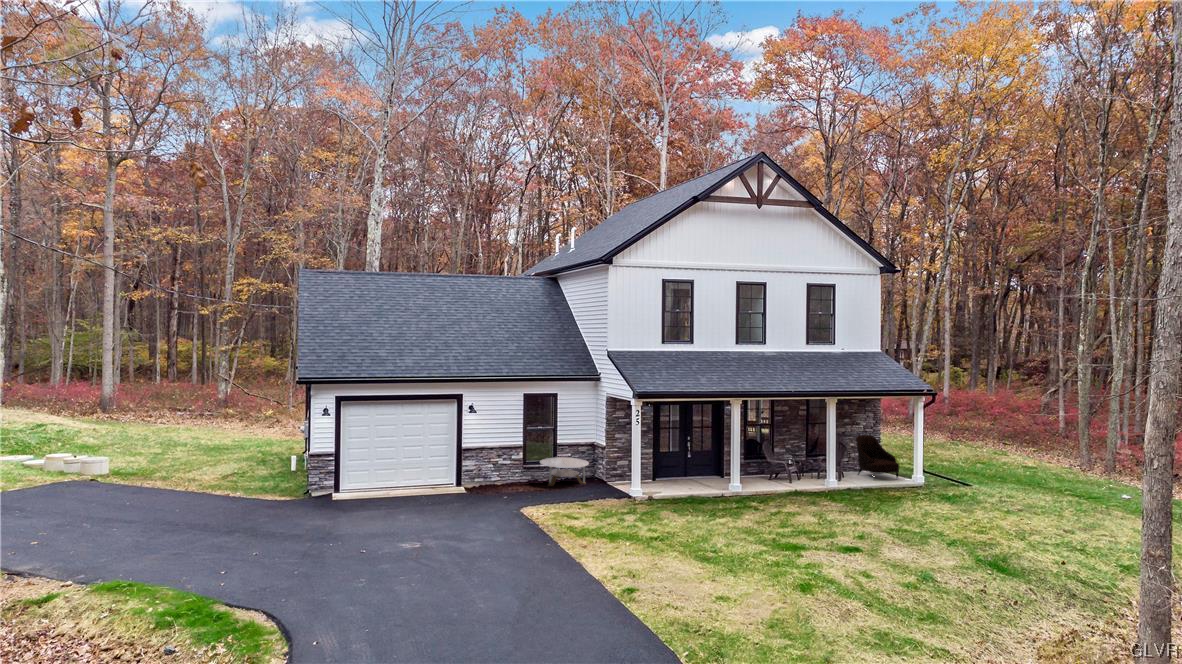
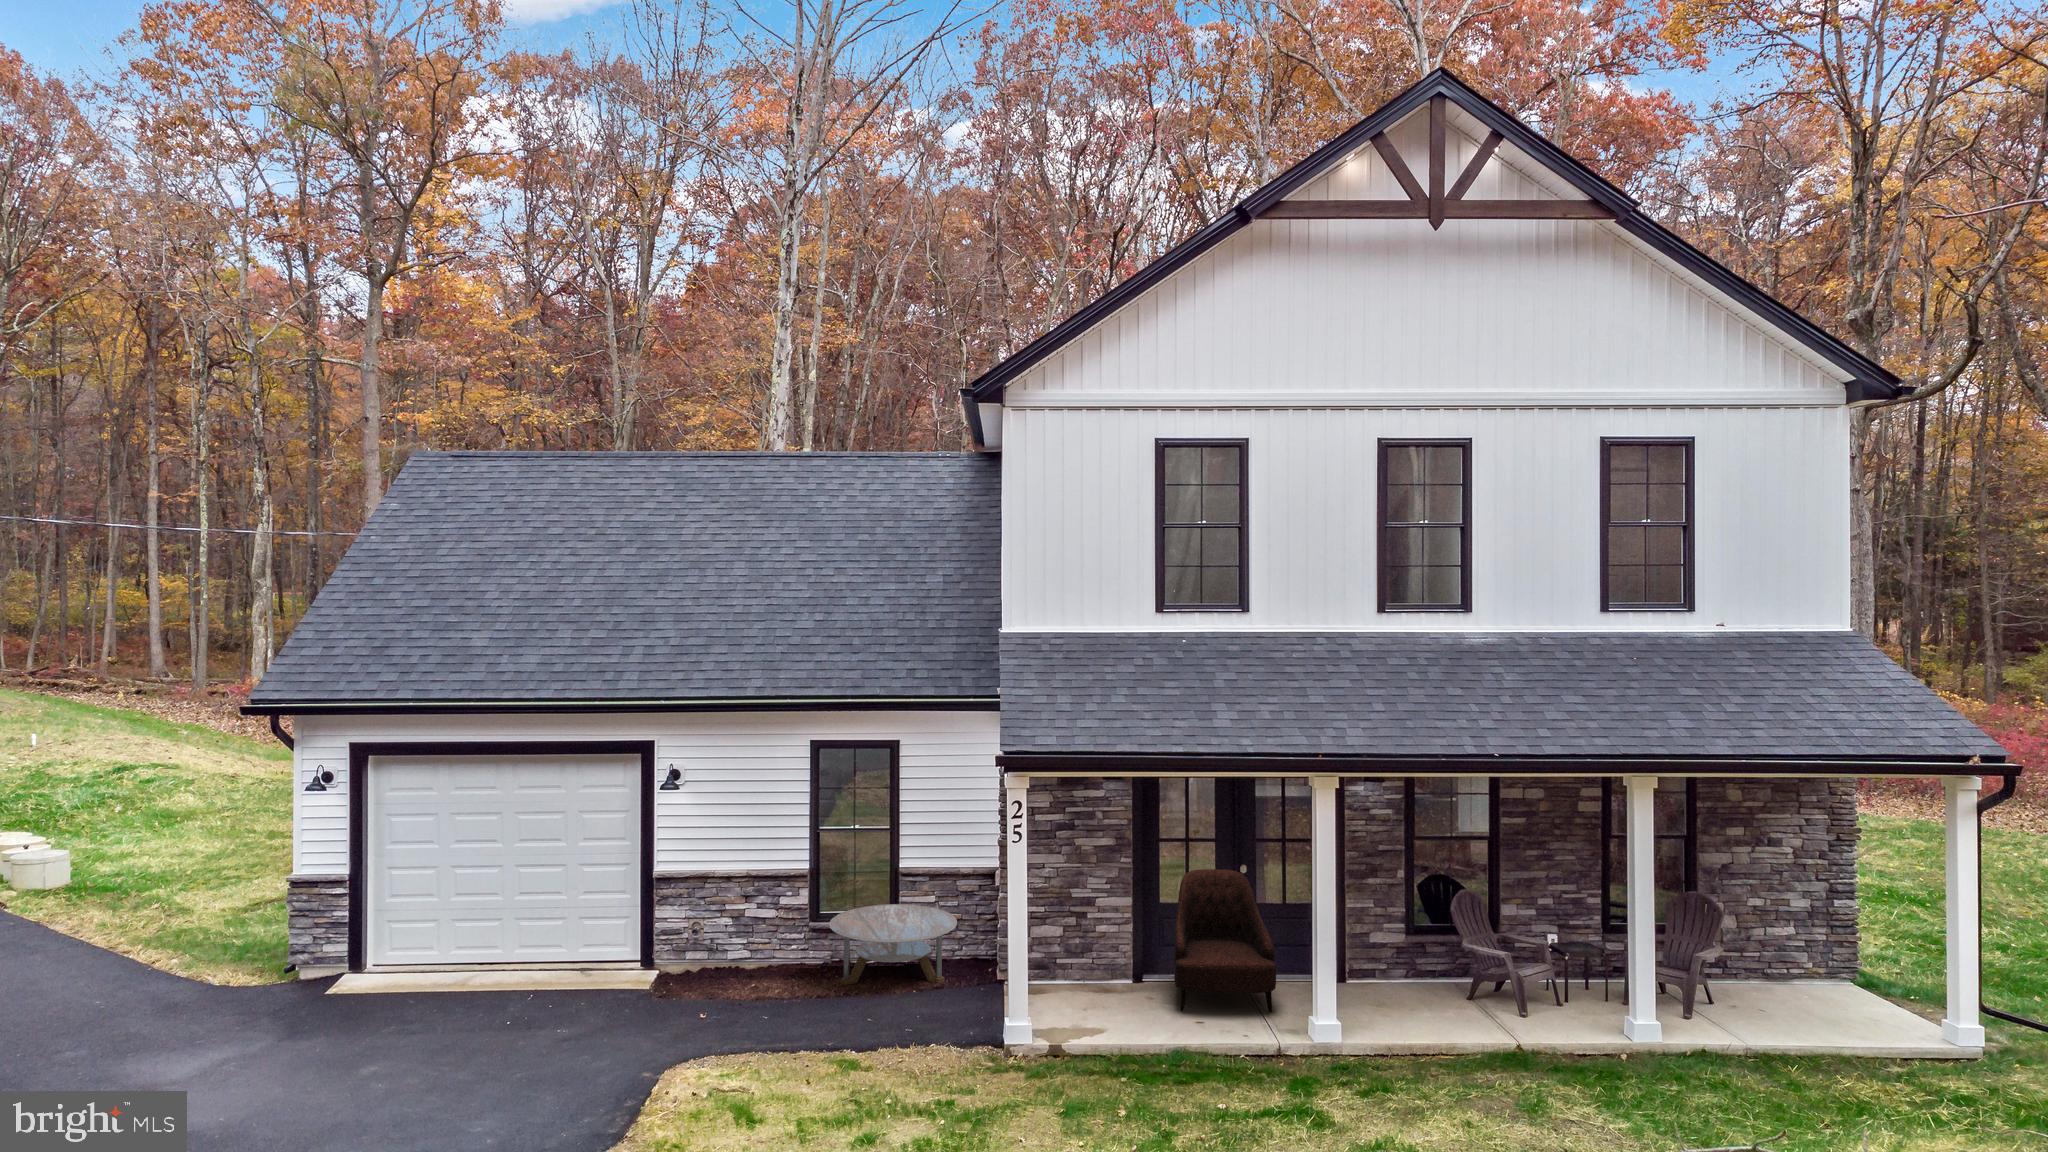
armchair: present [856,435,899,479] -> present [1174,869,1276,1012]

